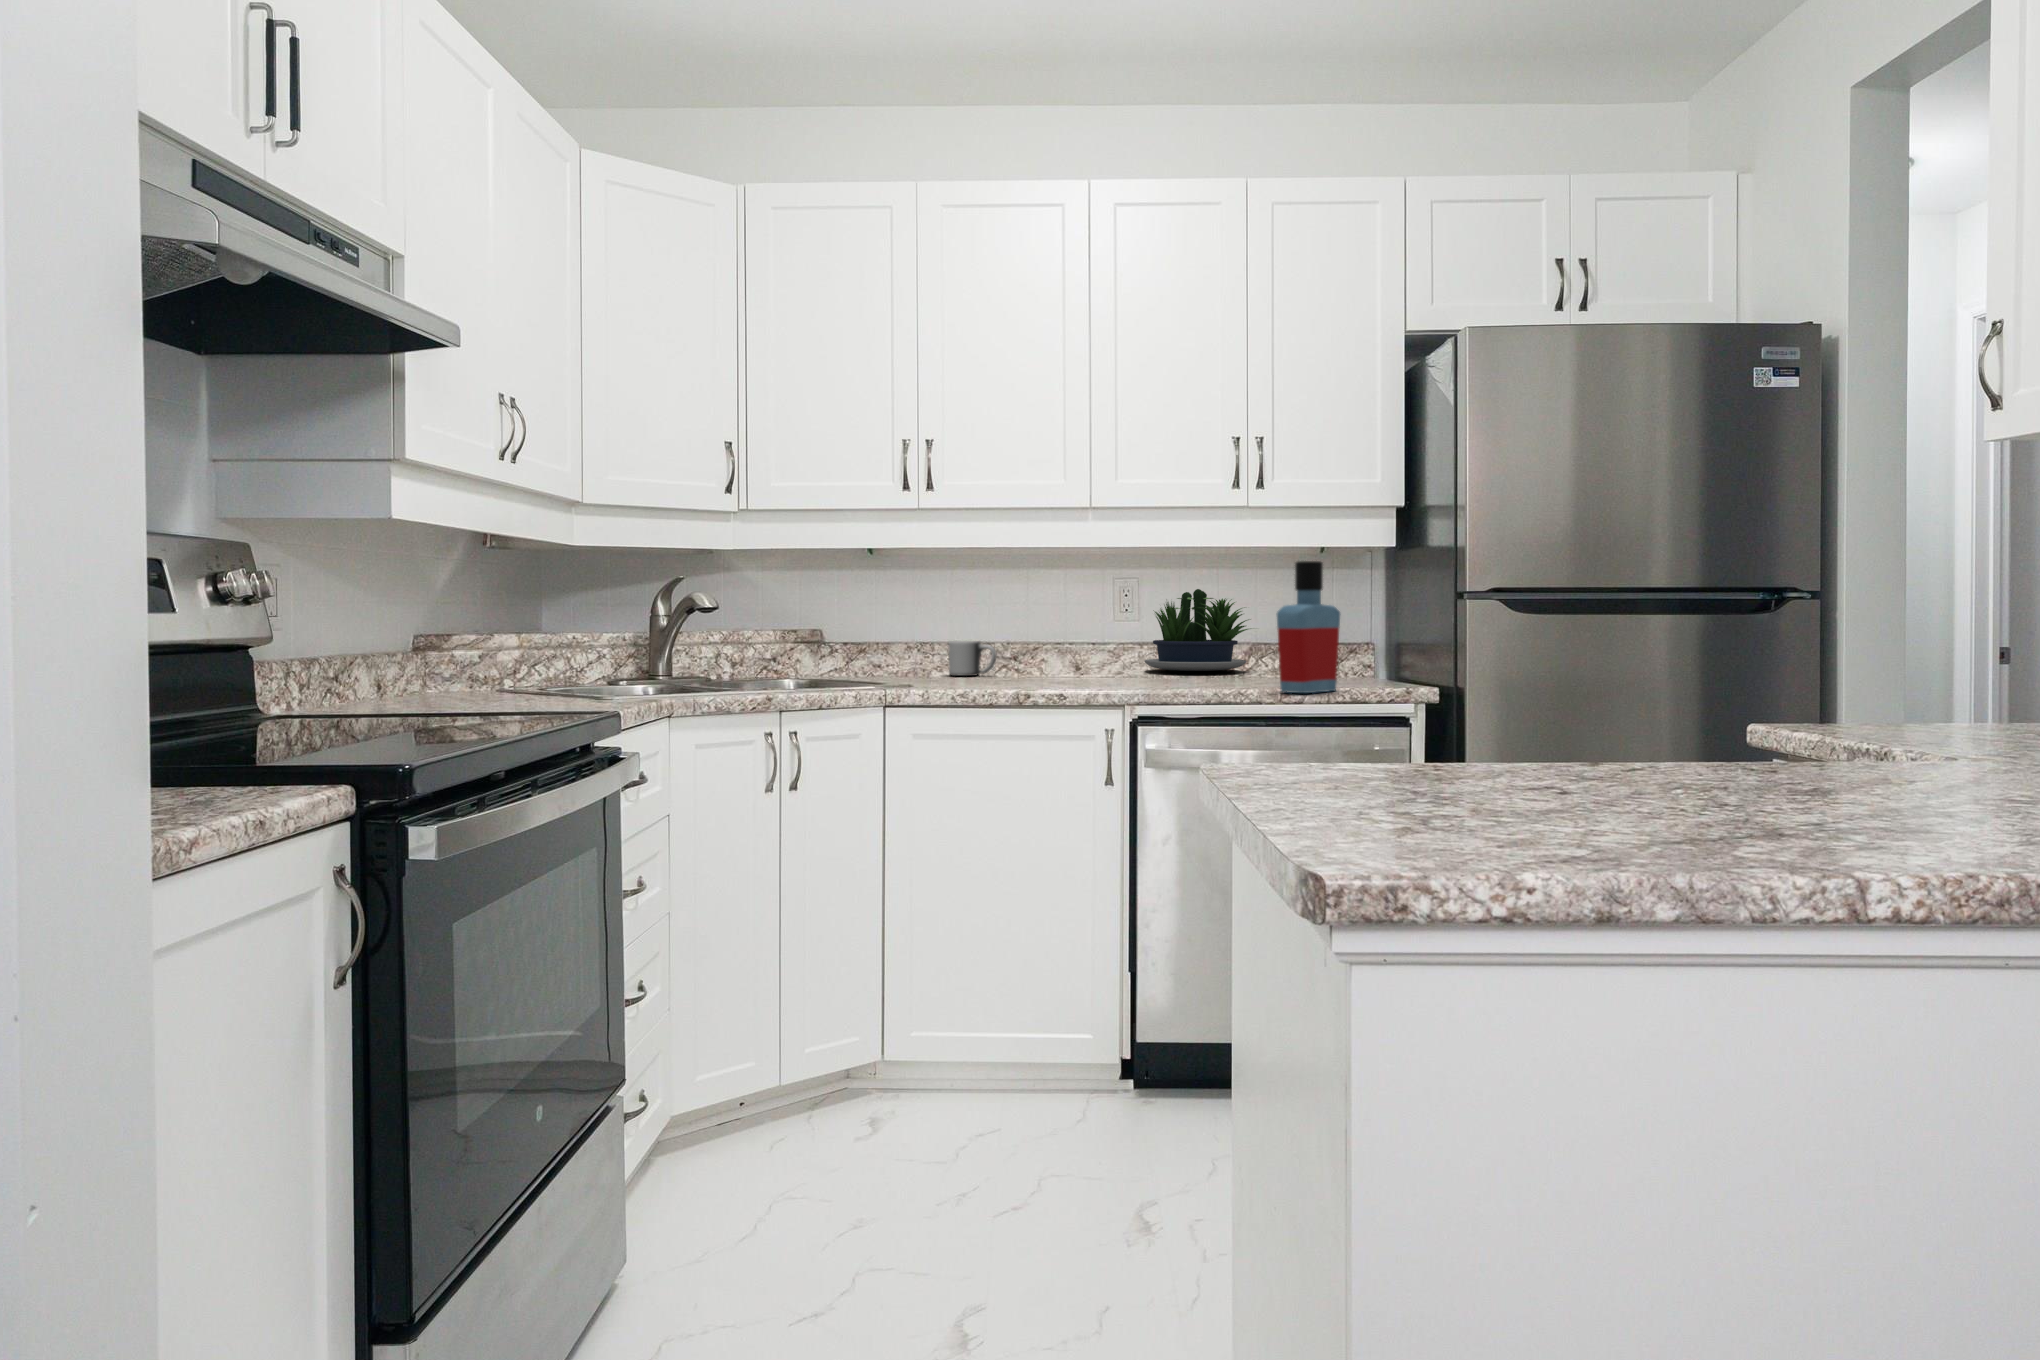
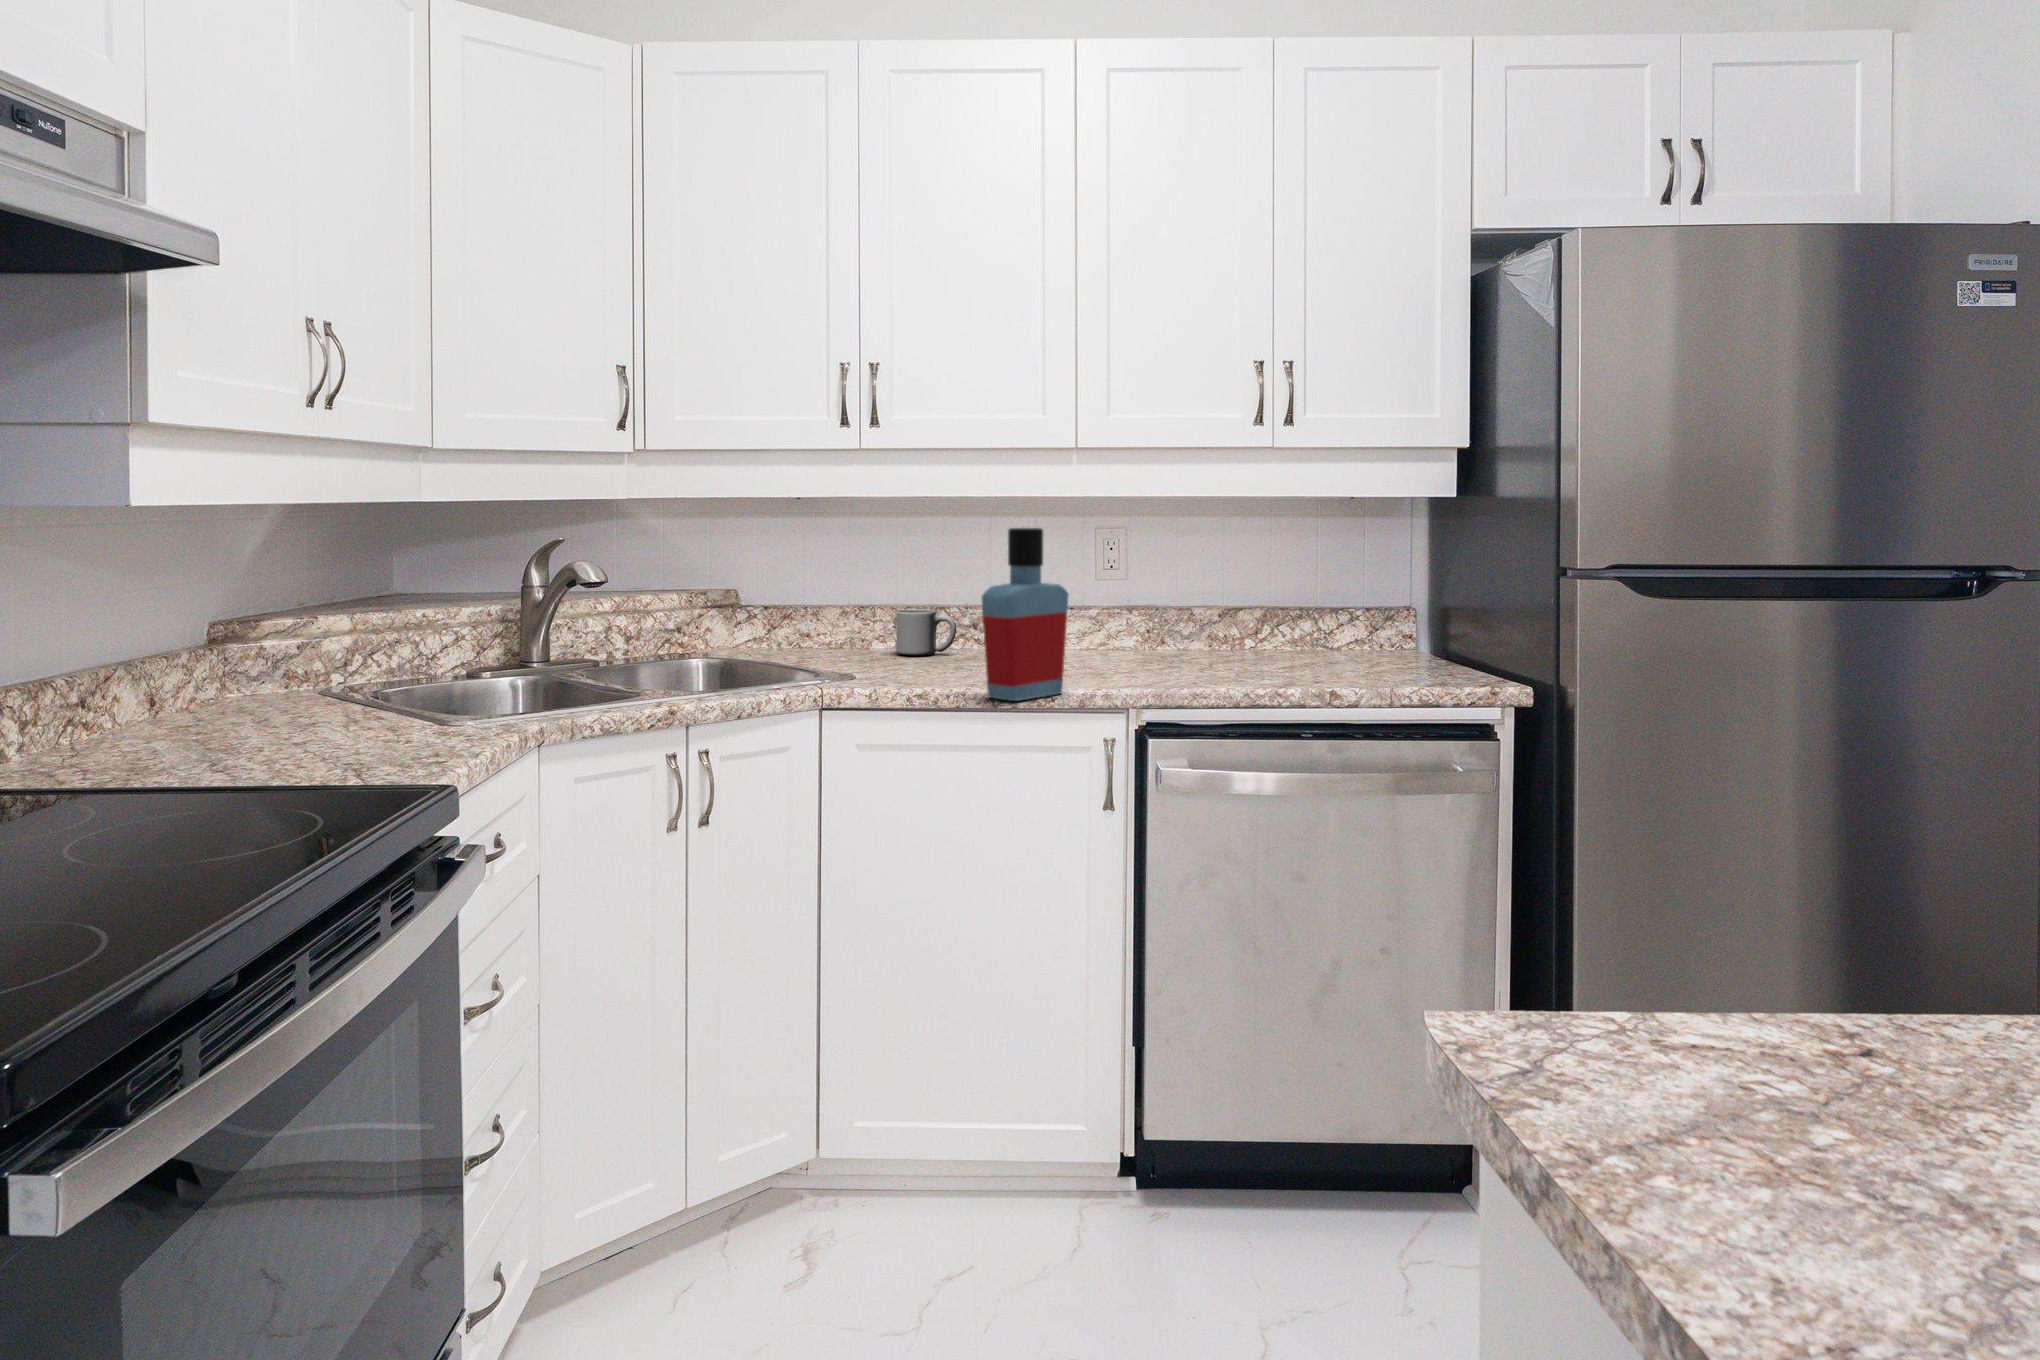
bottle: present [1277,561,1340,693] -> present [981,528,1068,701]
potted plant: present [1144,589,1251,671] -> none [1136,543,1284,646]

